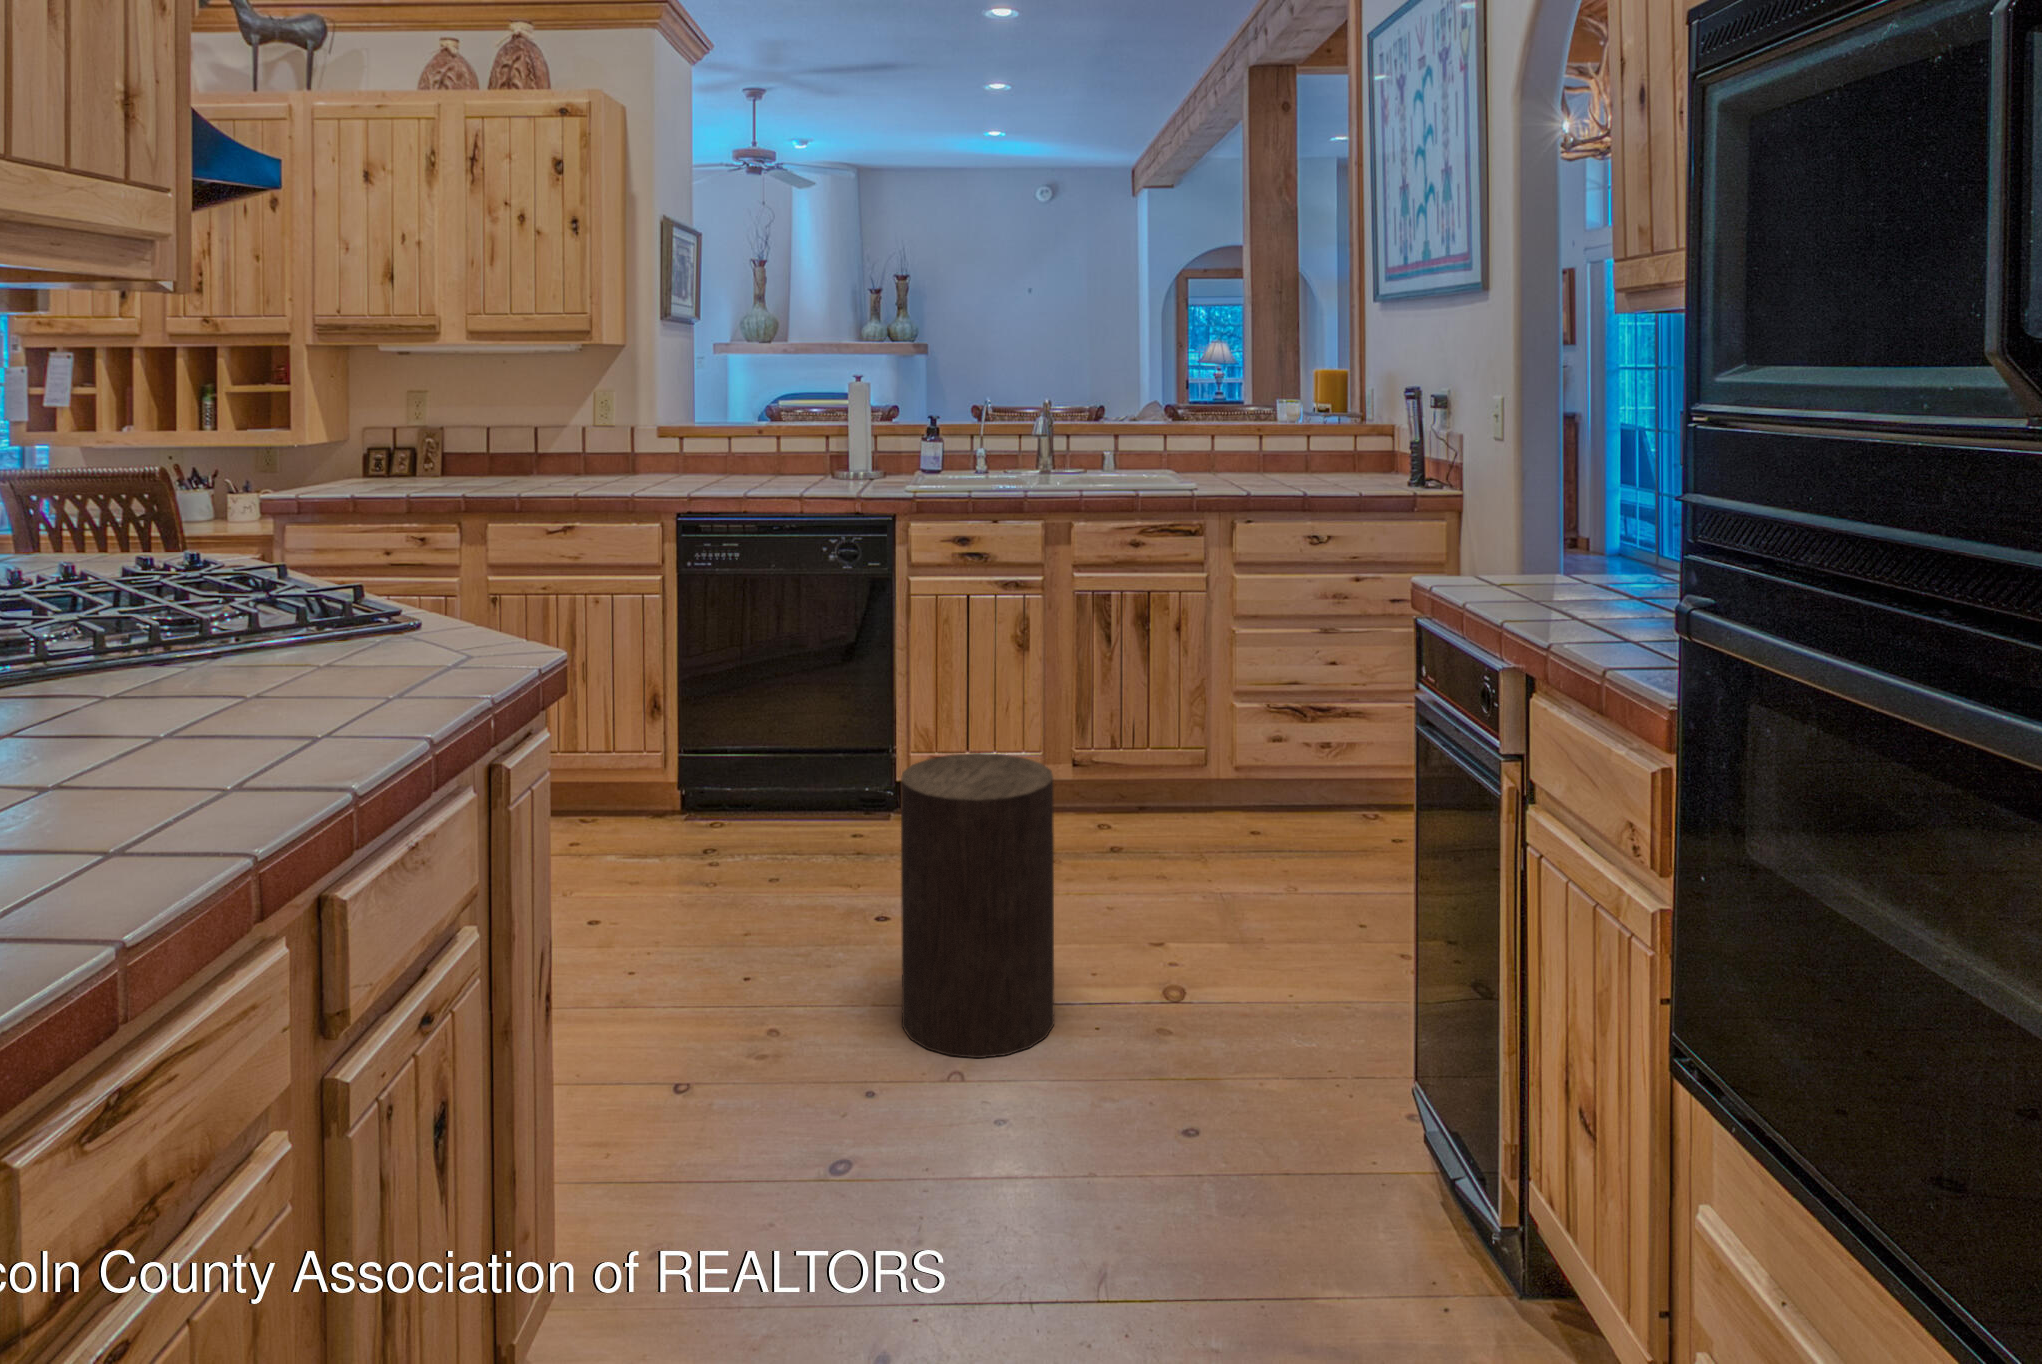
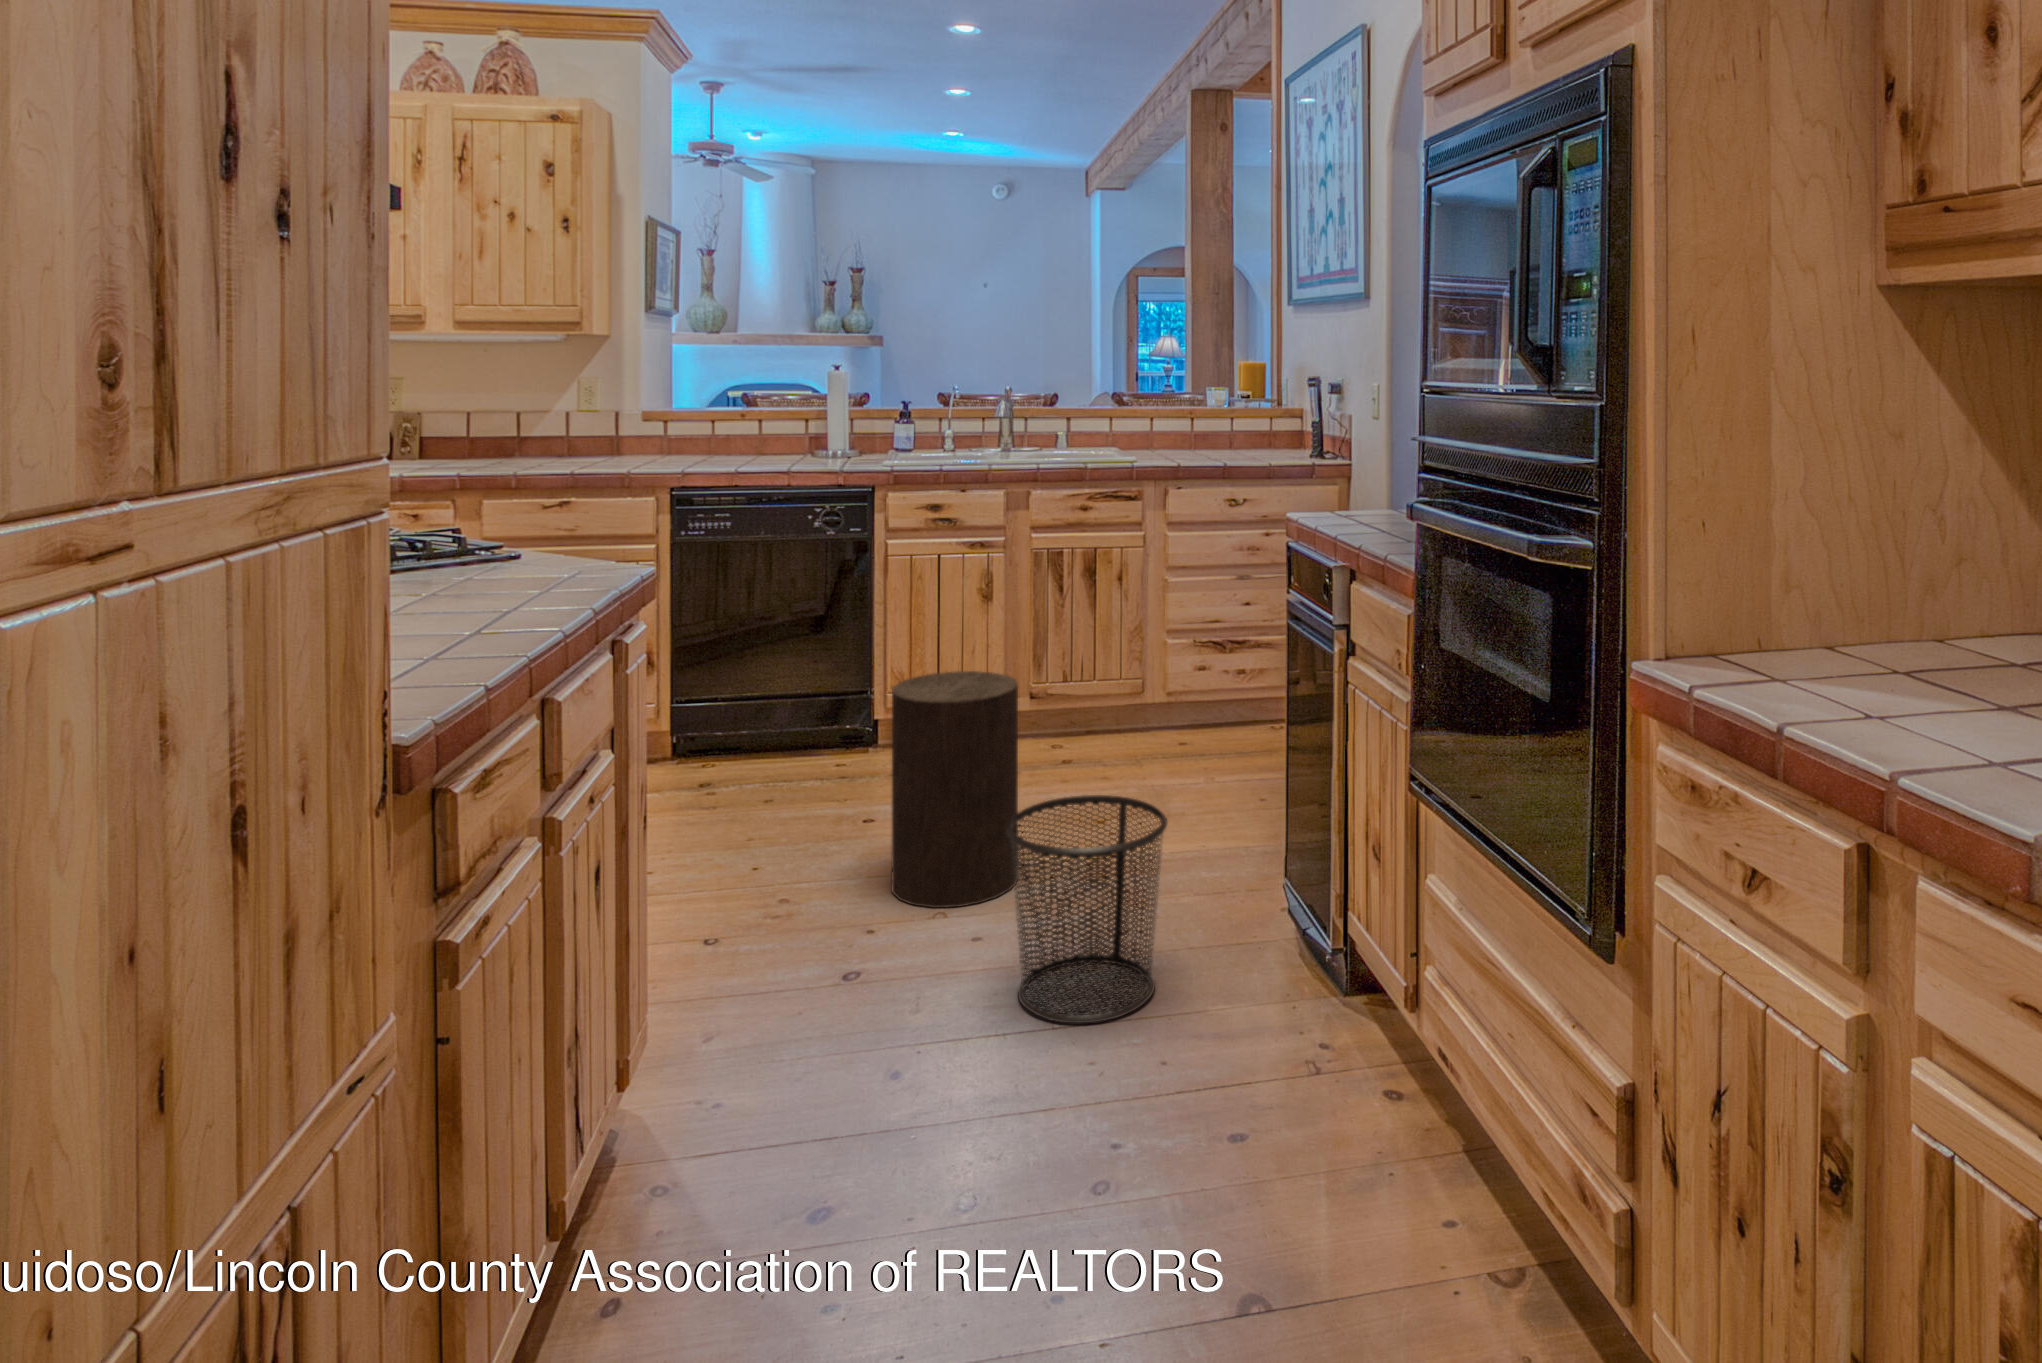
waste bin: none [1036,946,1253,1278] -> present [1006,795,1167,1023]

